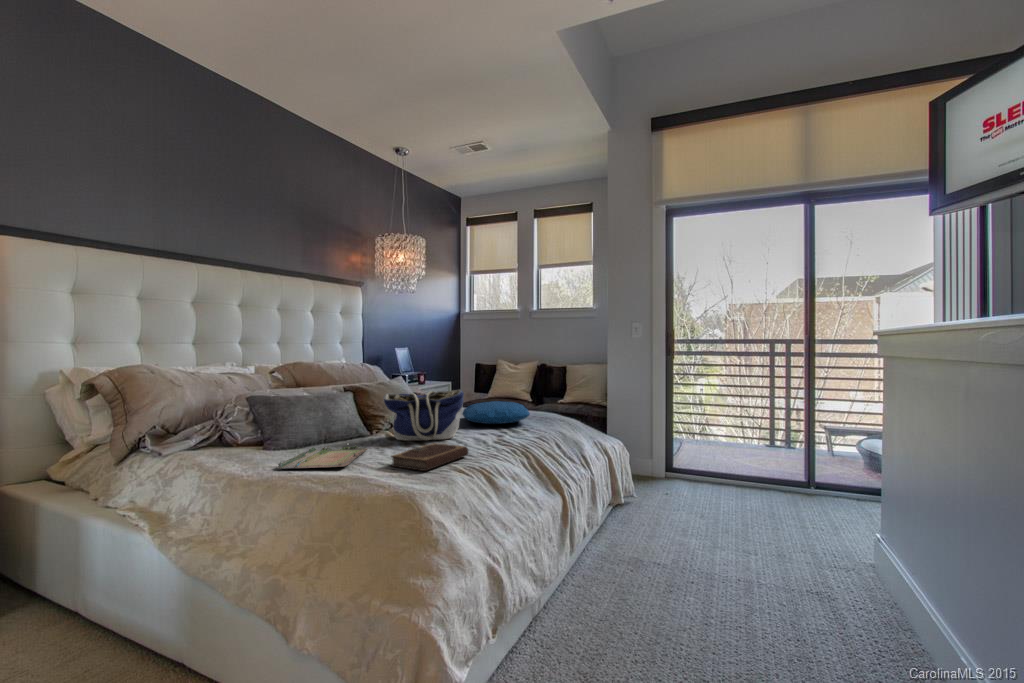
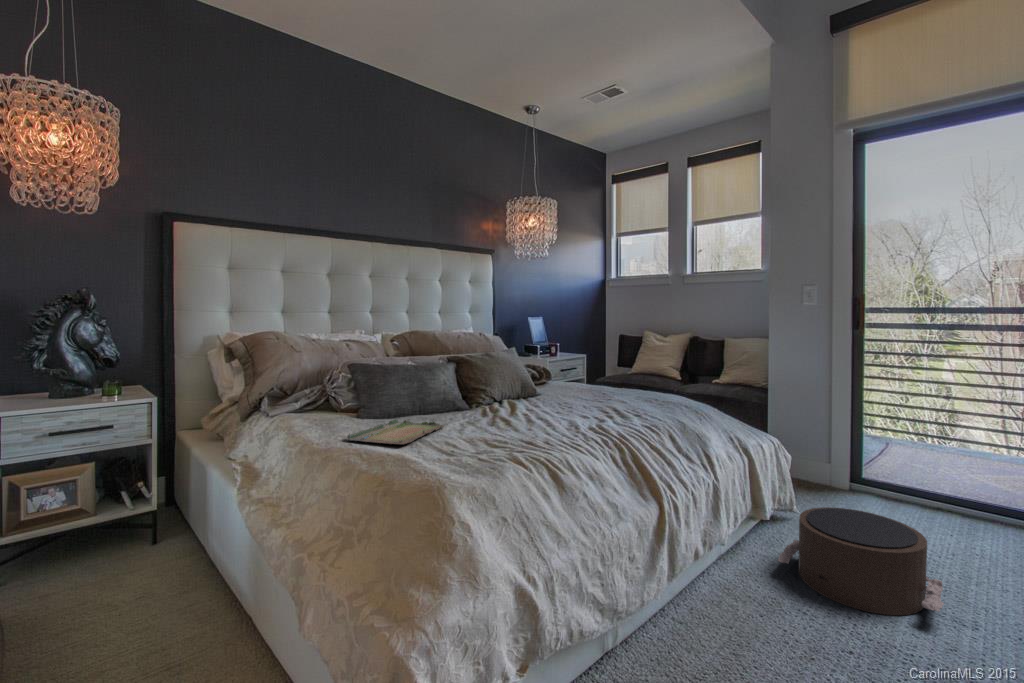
tote bag: present [383,390,464,441] -> none [467,366,553,422]
pillow: present [463,401,530,424] -> none [566,381,645,408]
notebook: present [391,443,468,471] -> none [450,426,541,459]
pouf: none [635,488,741,559] -> present [778,507,944,616]

